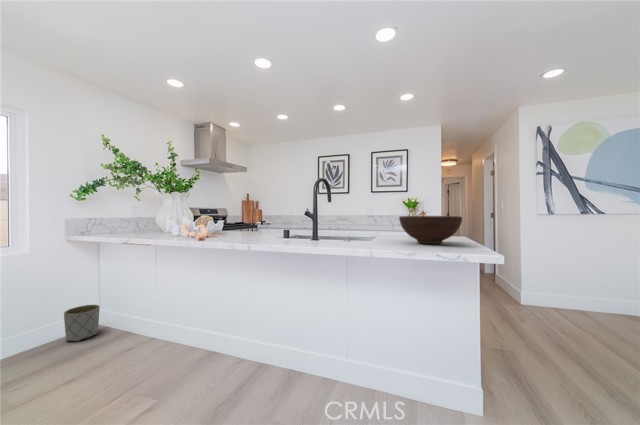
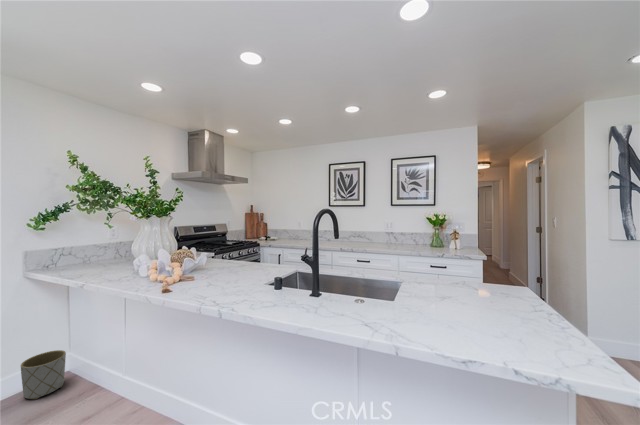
fruit bowl: present [399,216,462,244] -> none [433,267,535,322]

